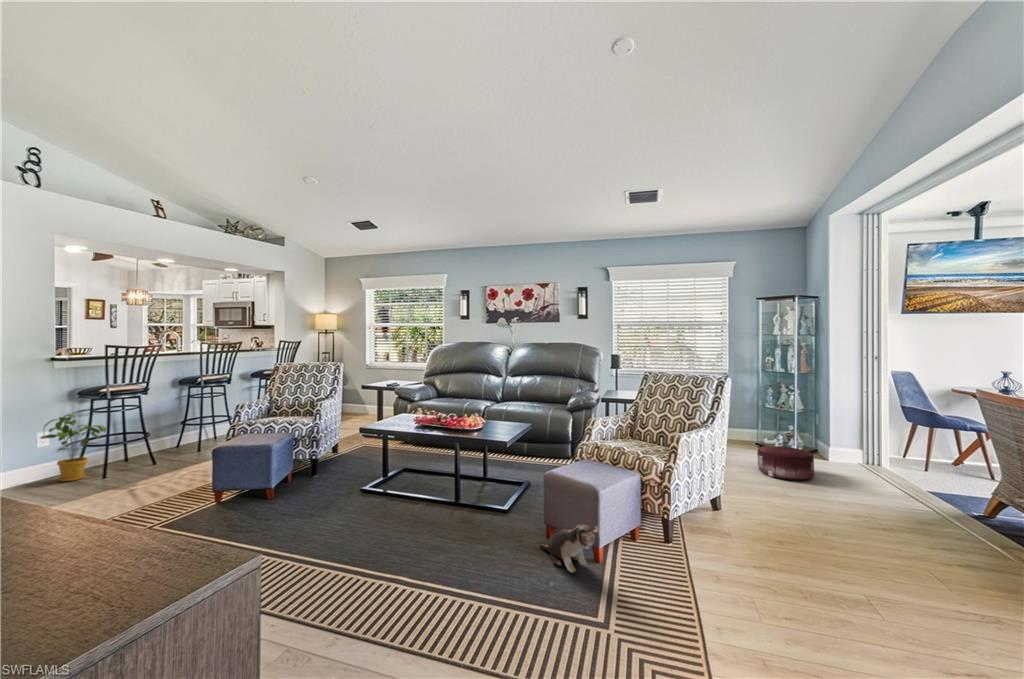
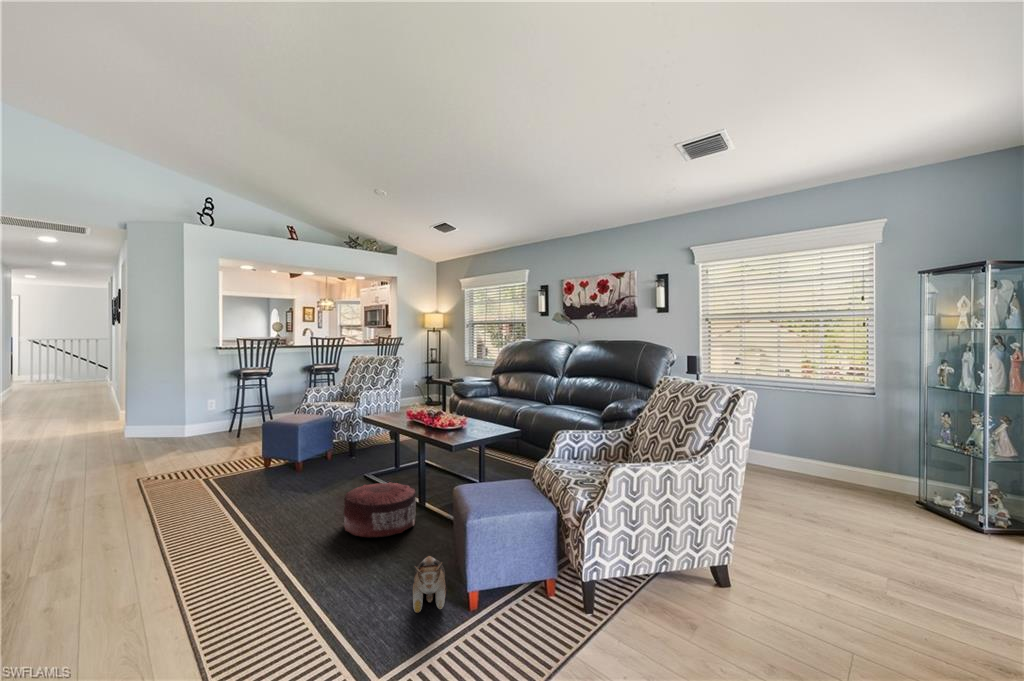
house plant: present [41,414,107,481] -> none [194,388,233,438]
pouf: present [757,446,814,480] -> present [344,482,416,537]

